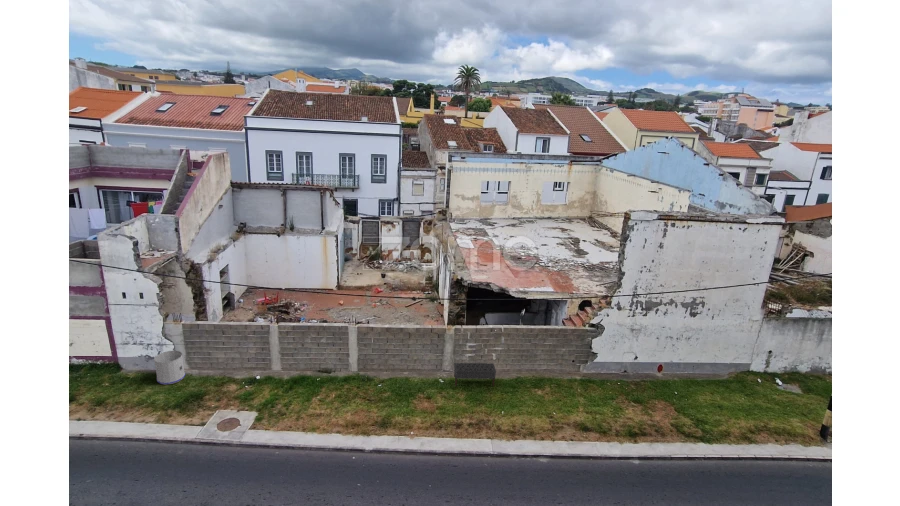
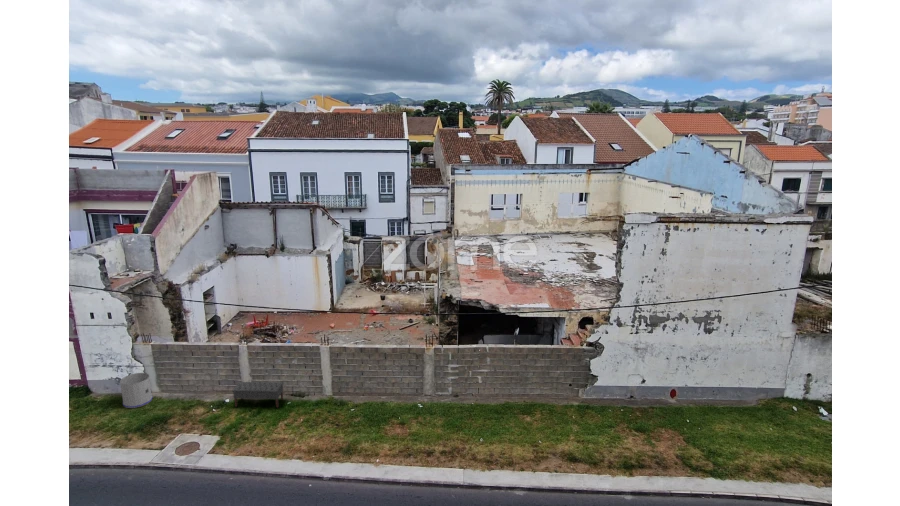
bench: present [454,363,496,386] -> present [233,382,283,408]

